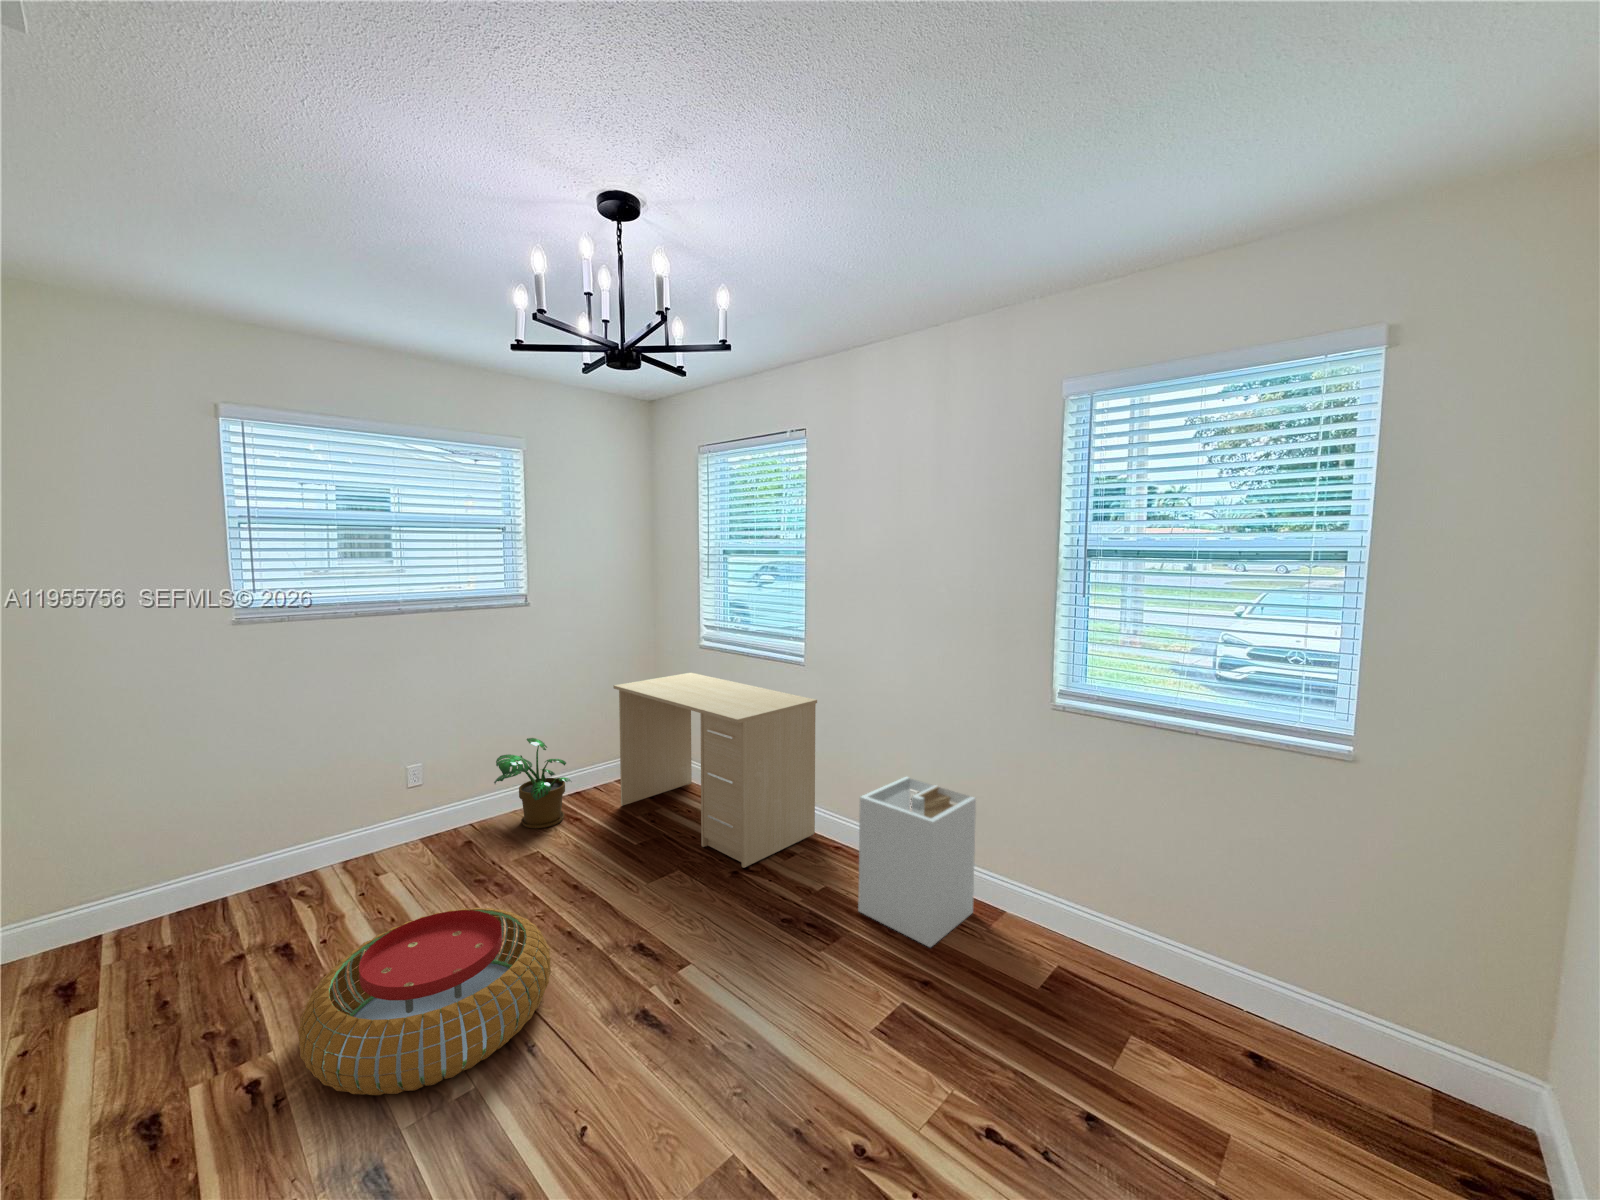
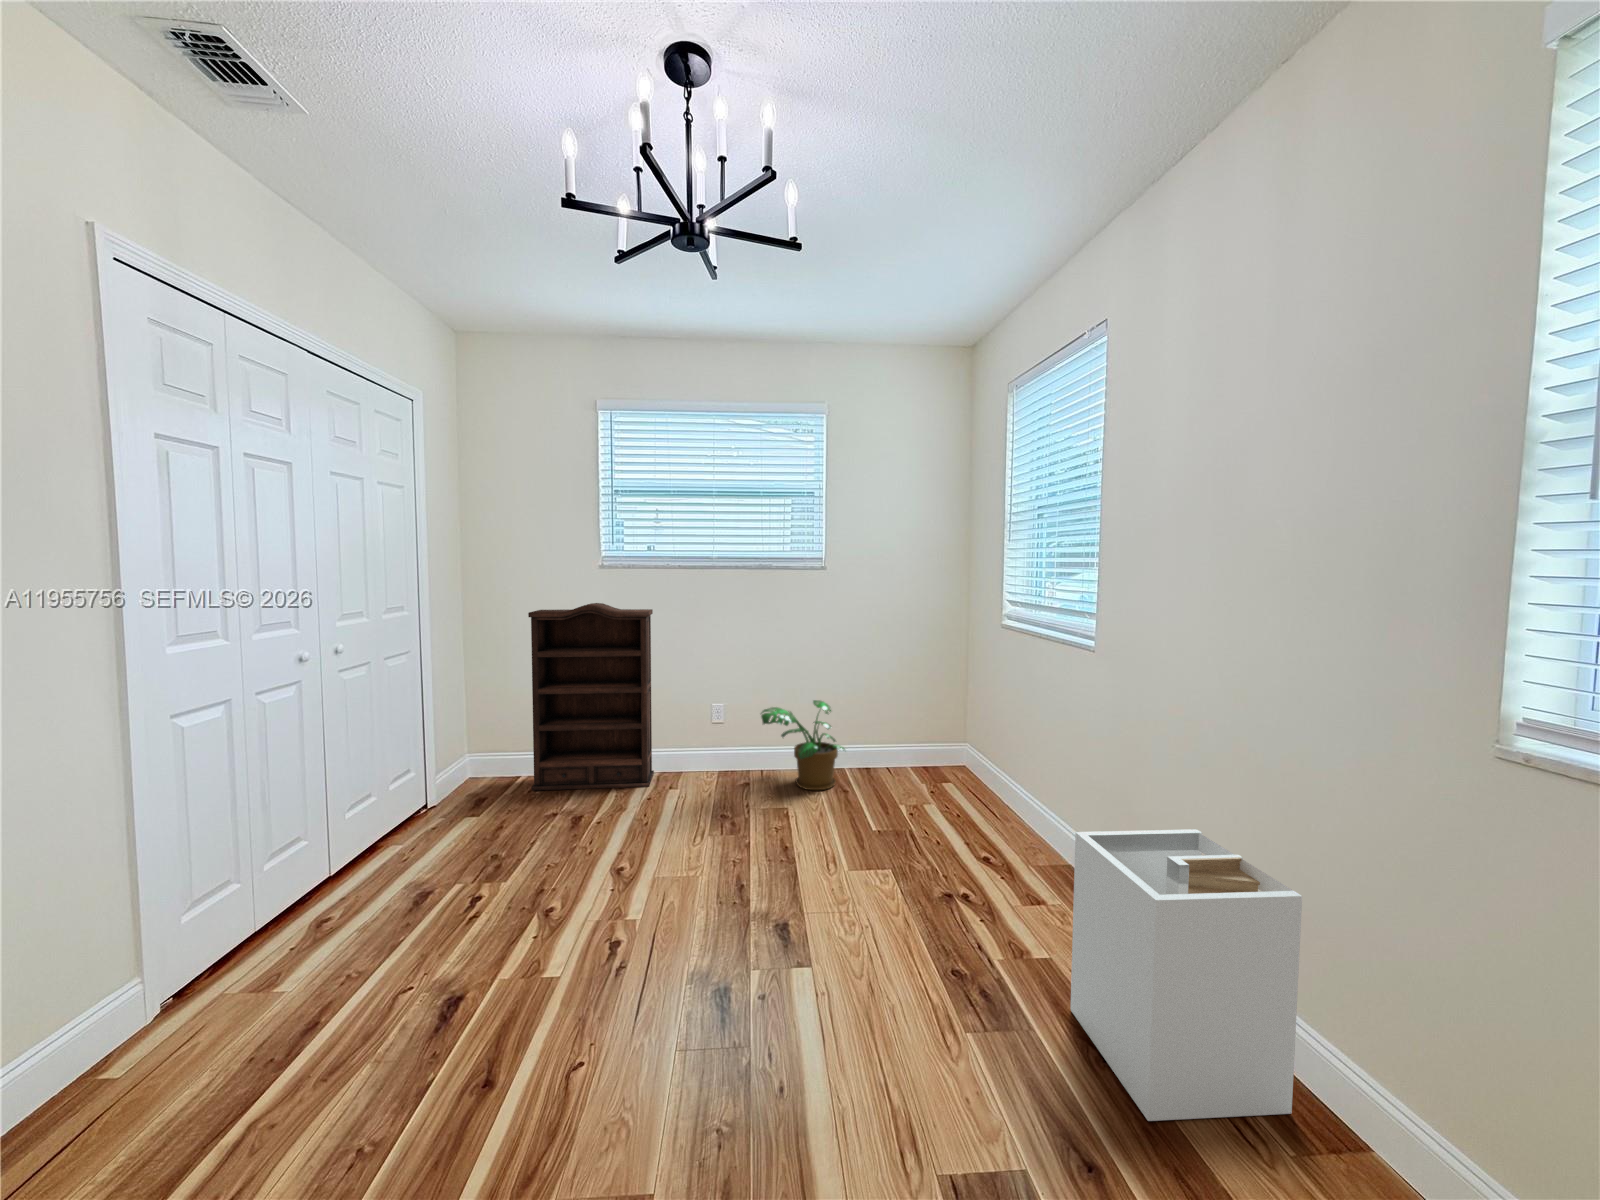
bookshelf: none [133,669,345,942] -> present [528,603,654,790]
desk: present [613,673,817,868] -> none [889,654,1103,894]
pouf: present [298,907,551,1095] -> none [484,818,694,960]

